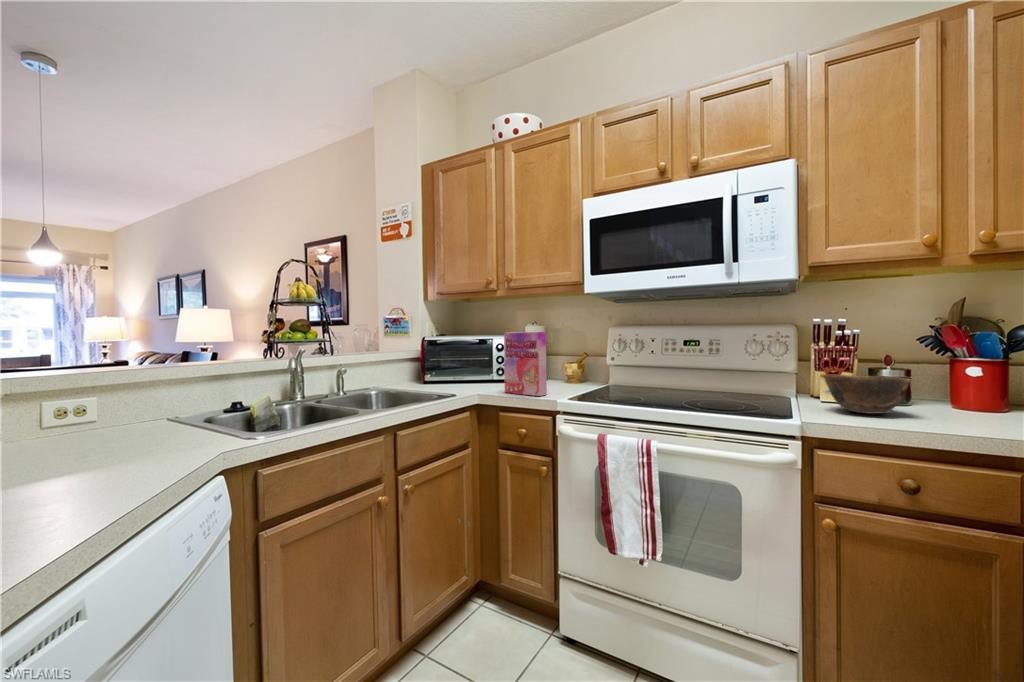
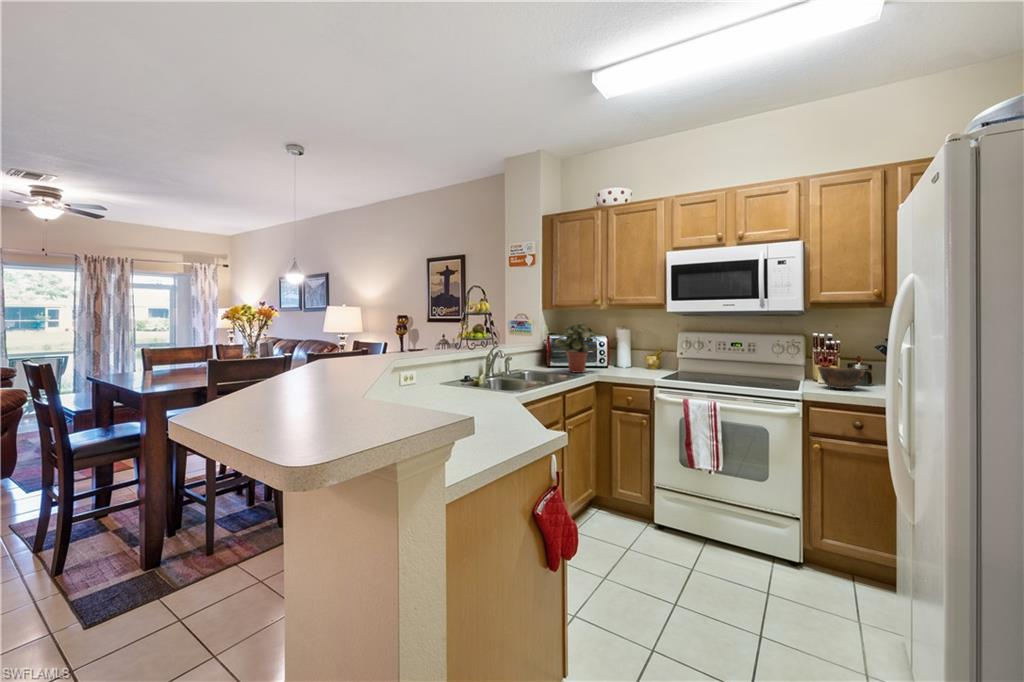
potted plant: none [421,310,495,389] -> present [555,322,600,373]
cereal box: present [504,332,547,396] -> none [614,337,644,378]

